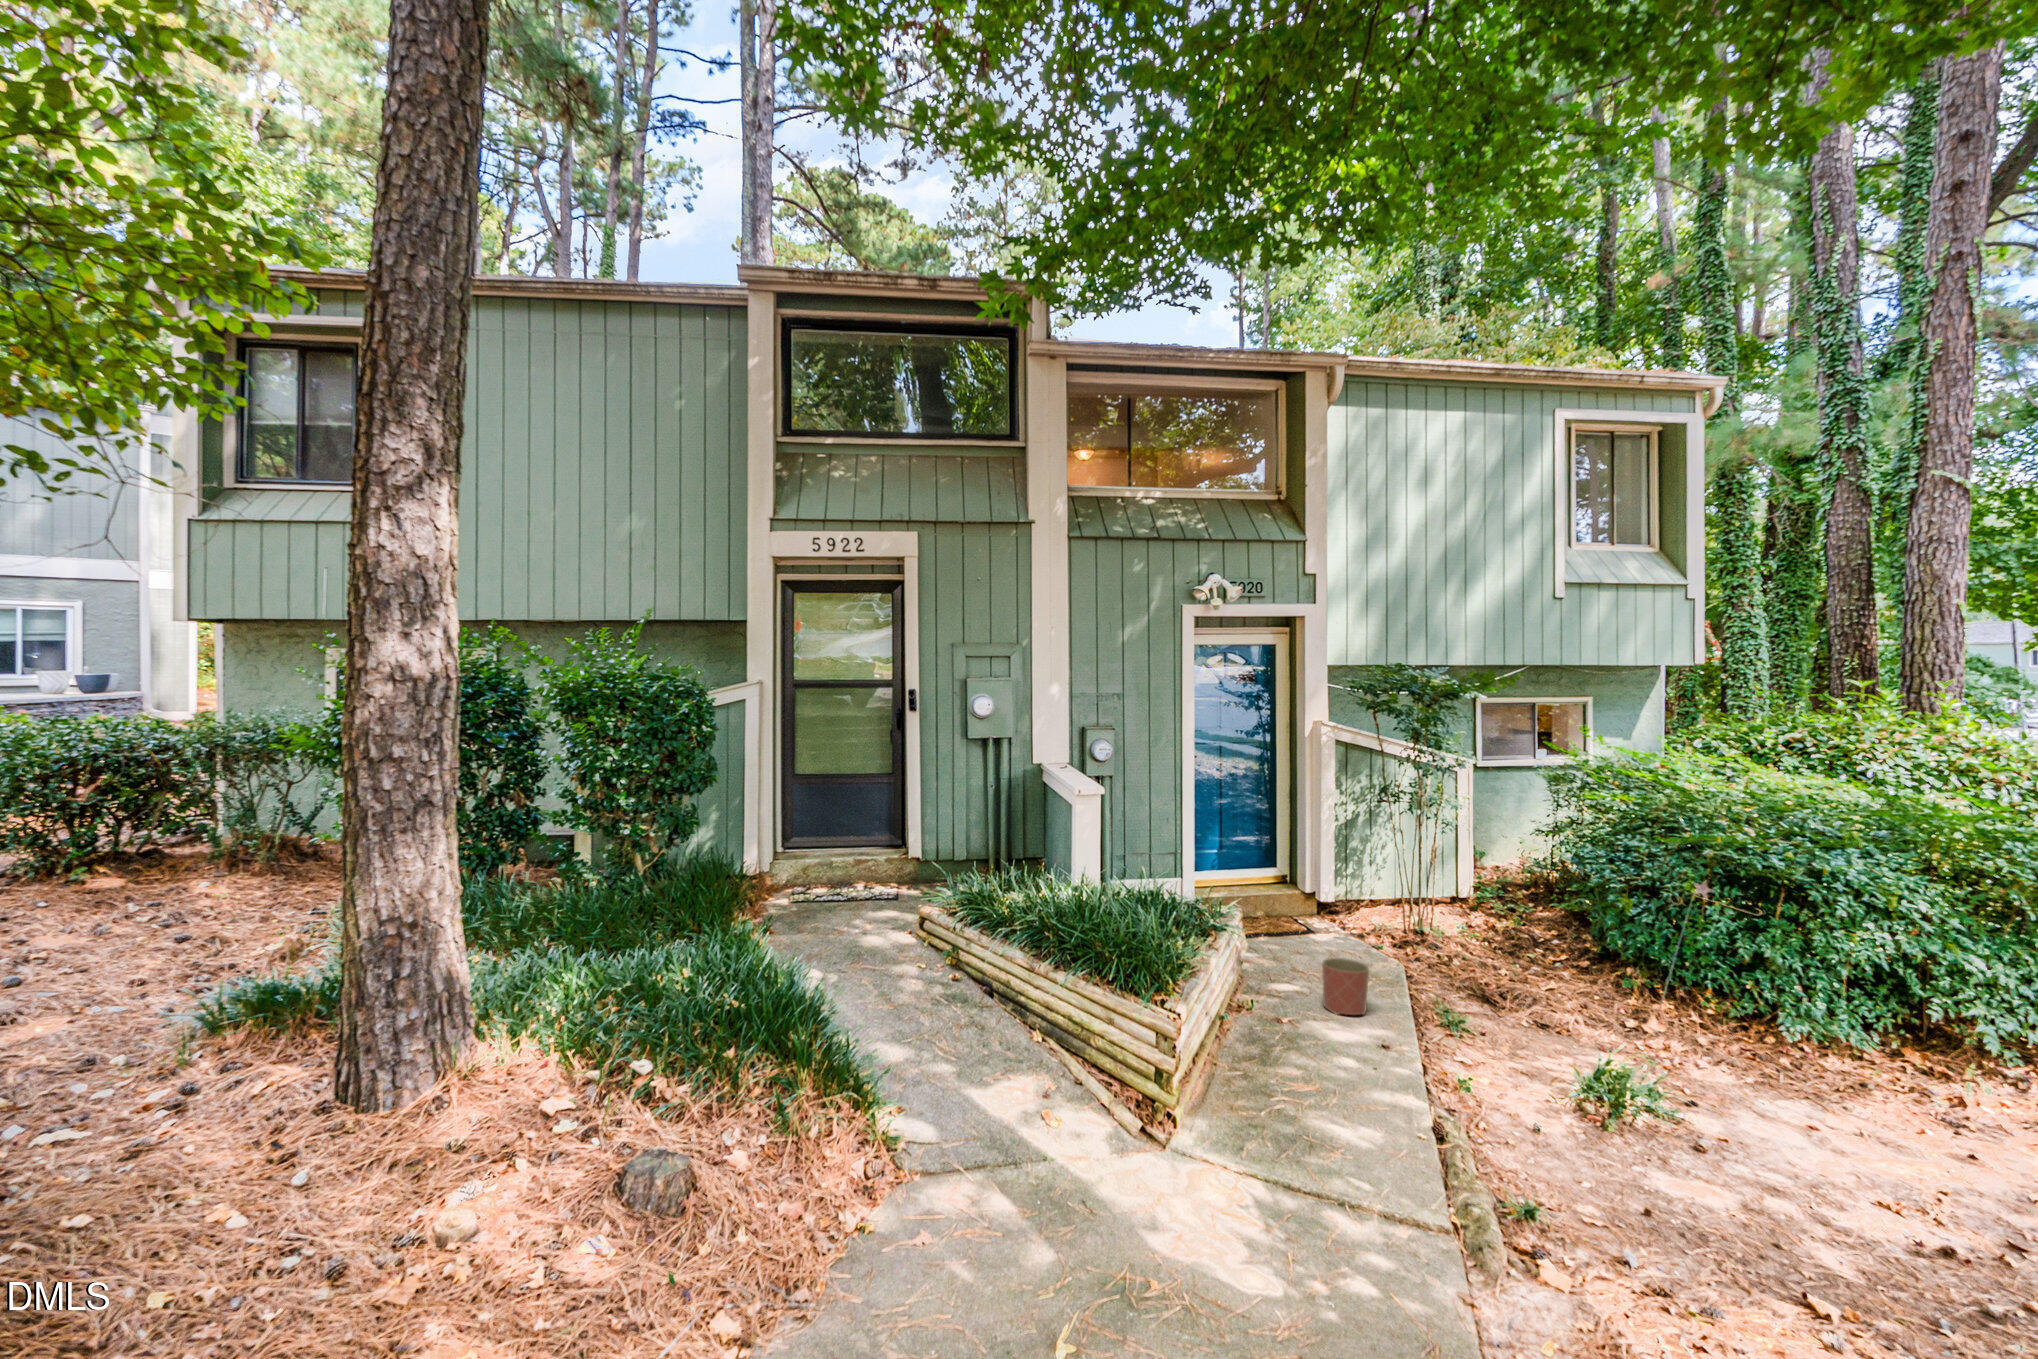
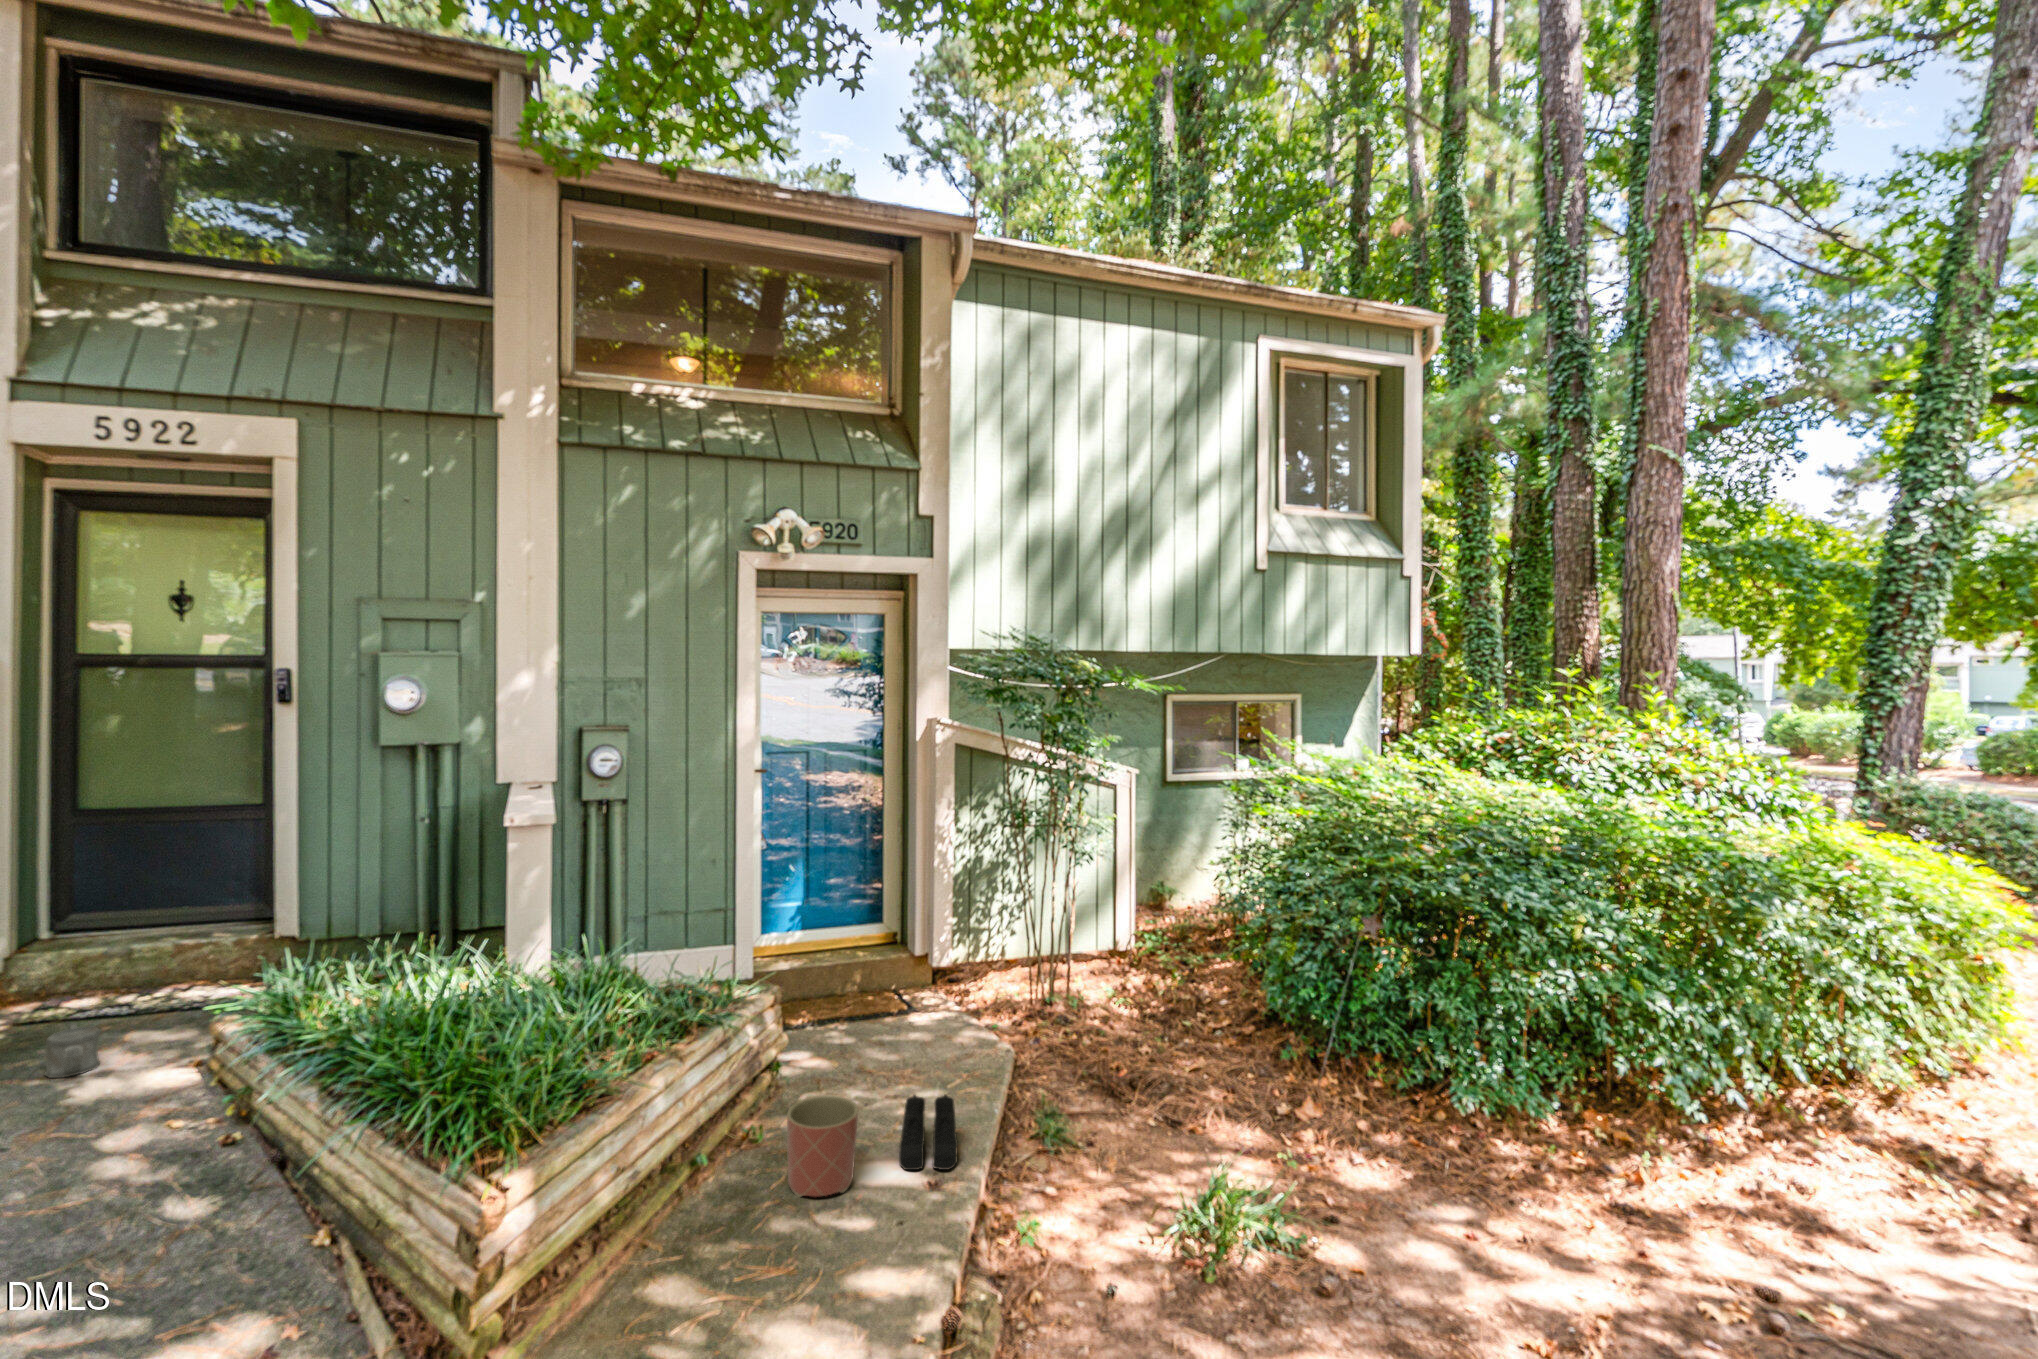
watering can: none [865,895,895,923] -> present [45,1023,101,1078]
boots: none [1380,966,1425,1011] -> present [899,1094,958,1170]

